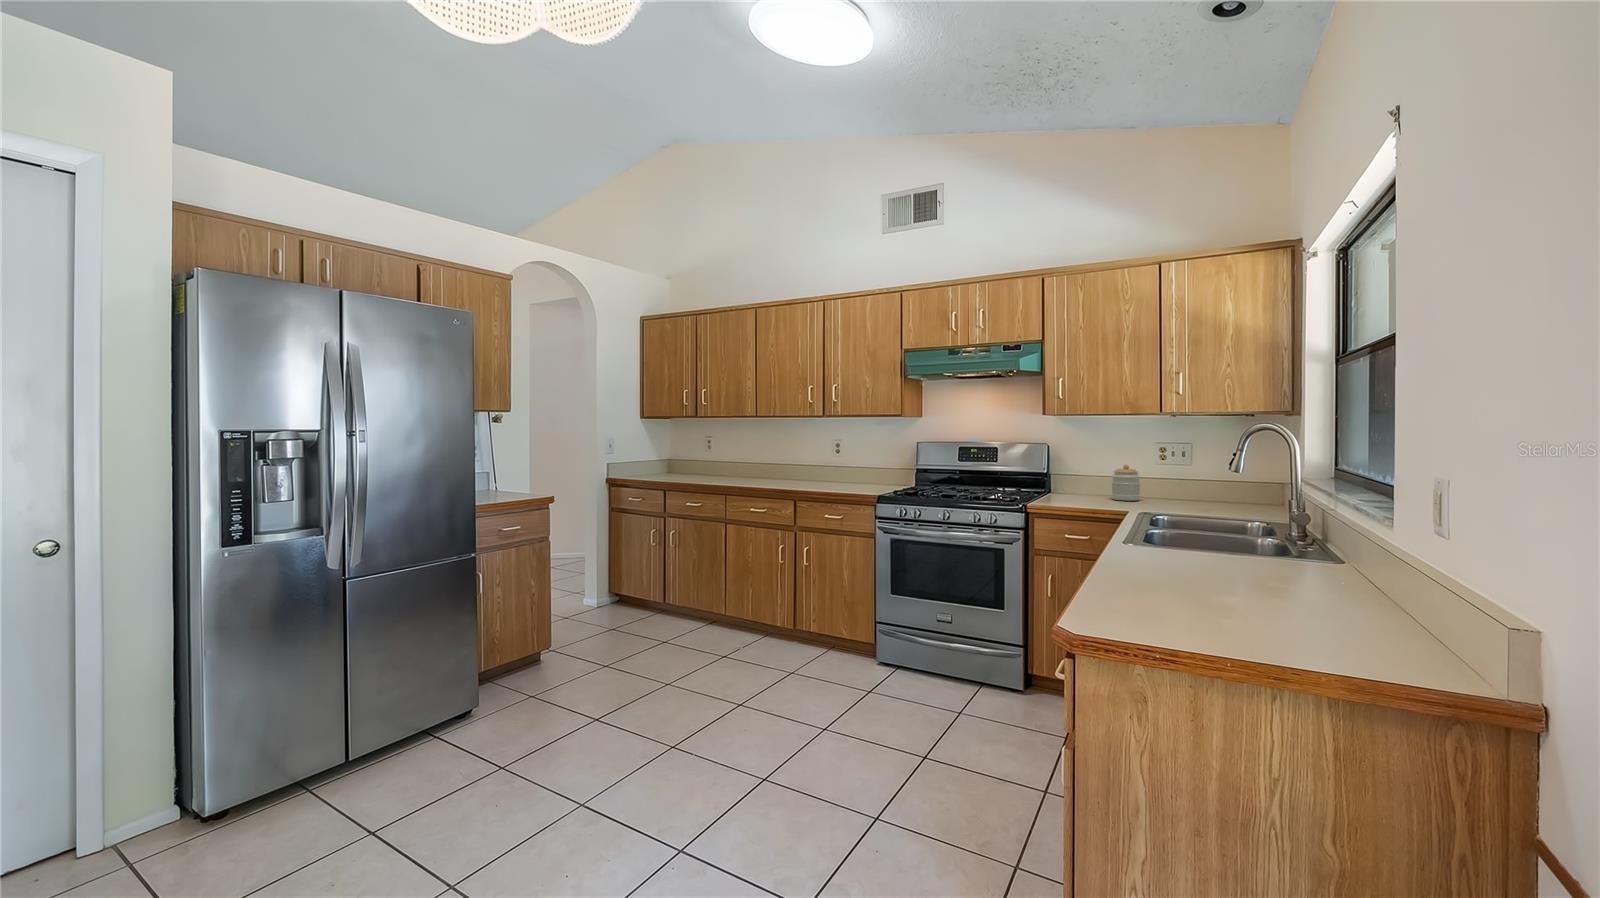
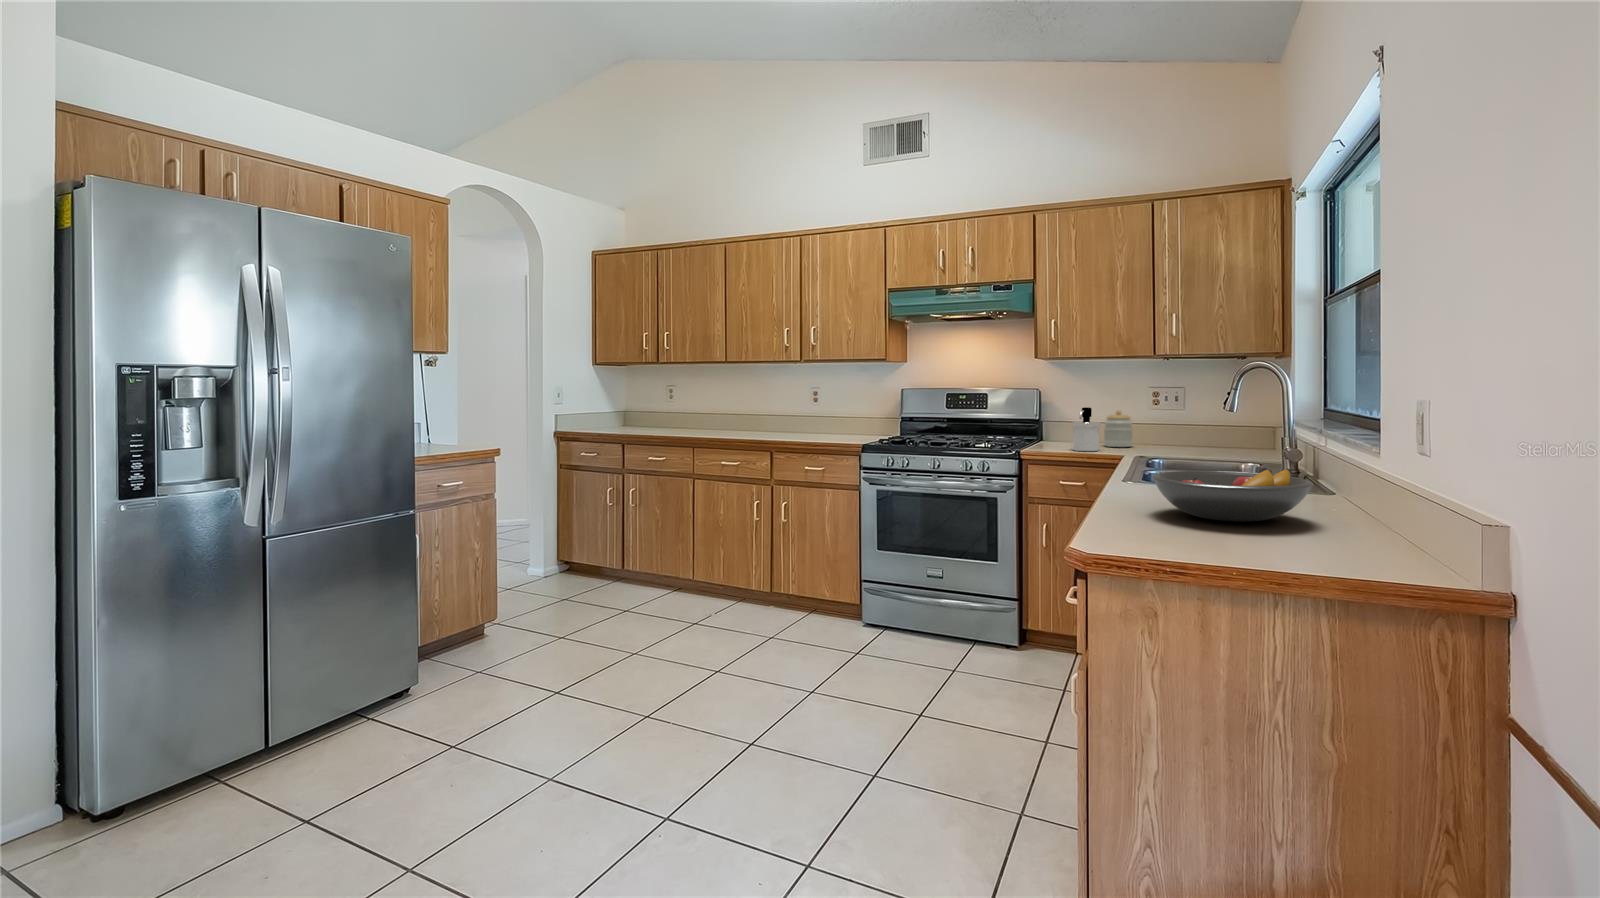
soap dispenser: none [1080,462,1107,505] -> present [1072,407,1101,451]
fruit bowl: none [1148,539,1321,597] -> present [1153,469,1314,522]

